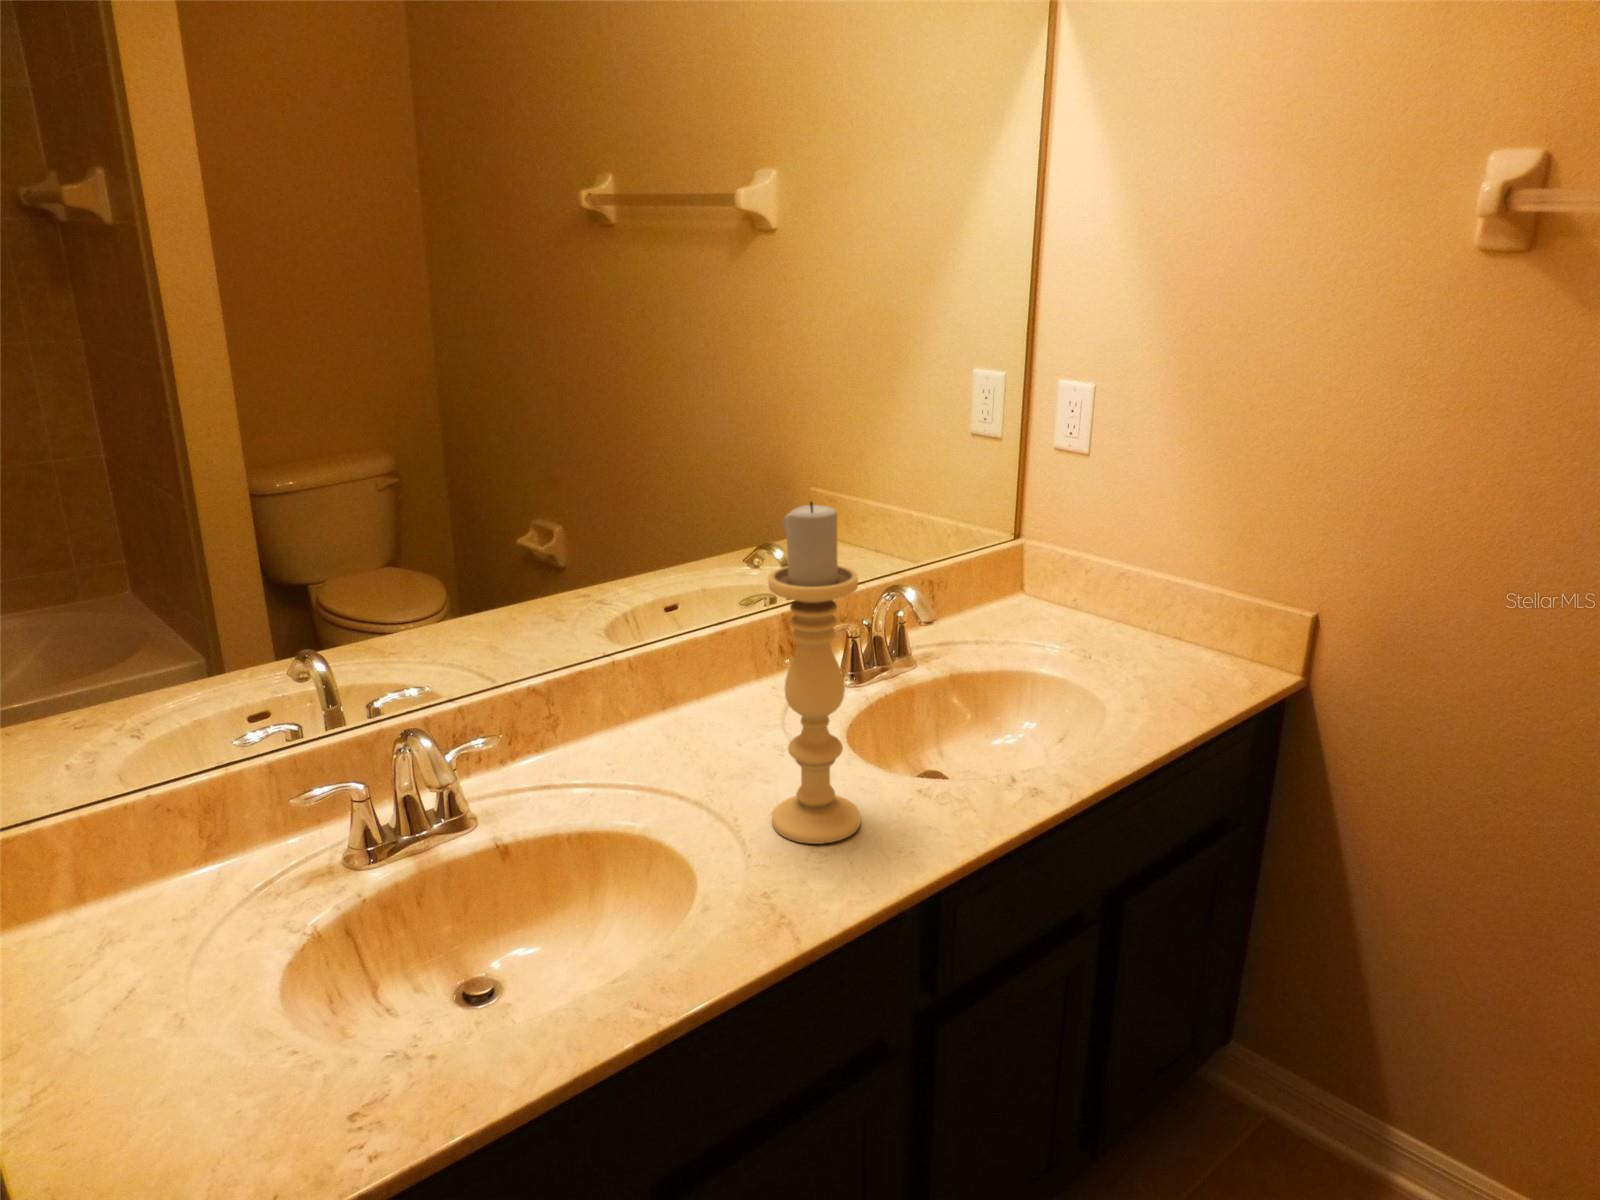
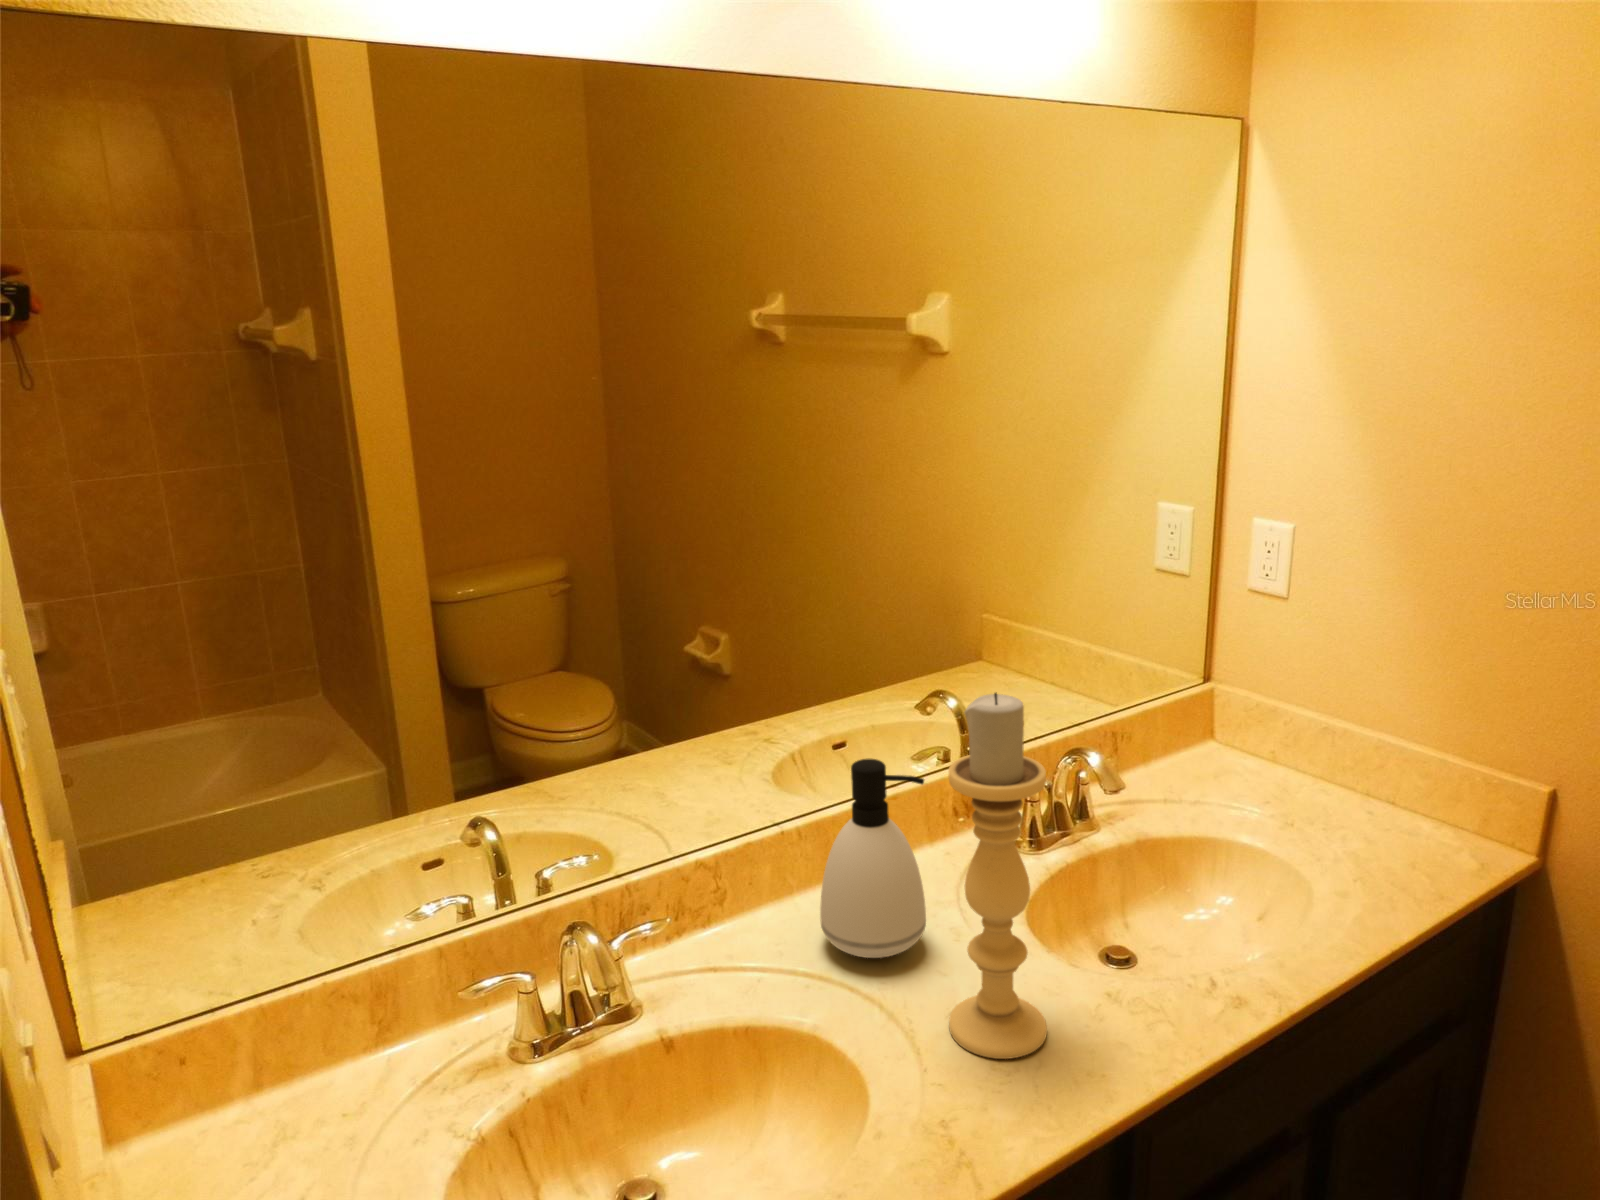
soap dispenser: none [652,582,752,770] -> present [820,759,926,958]

